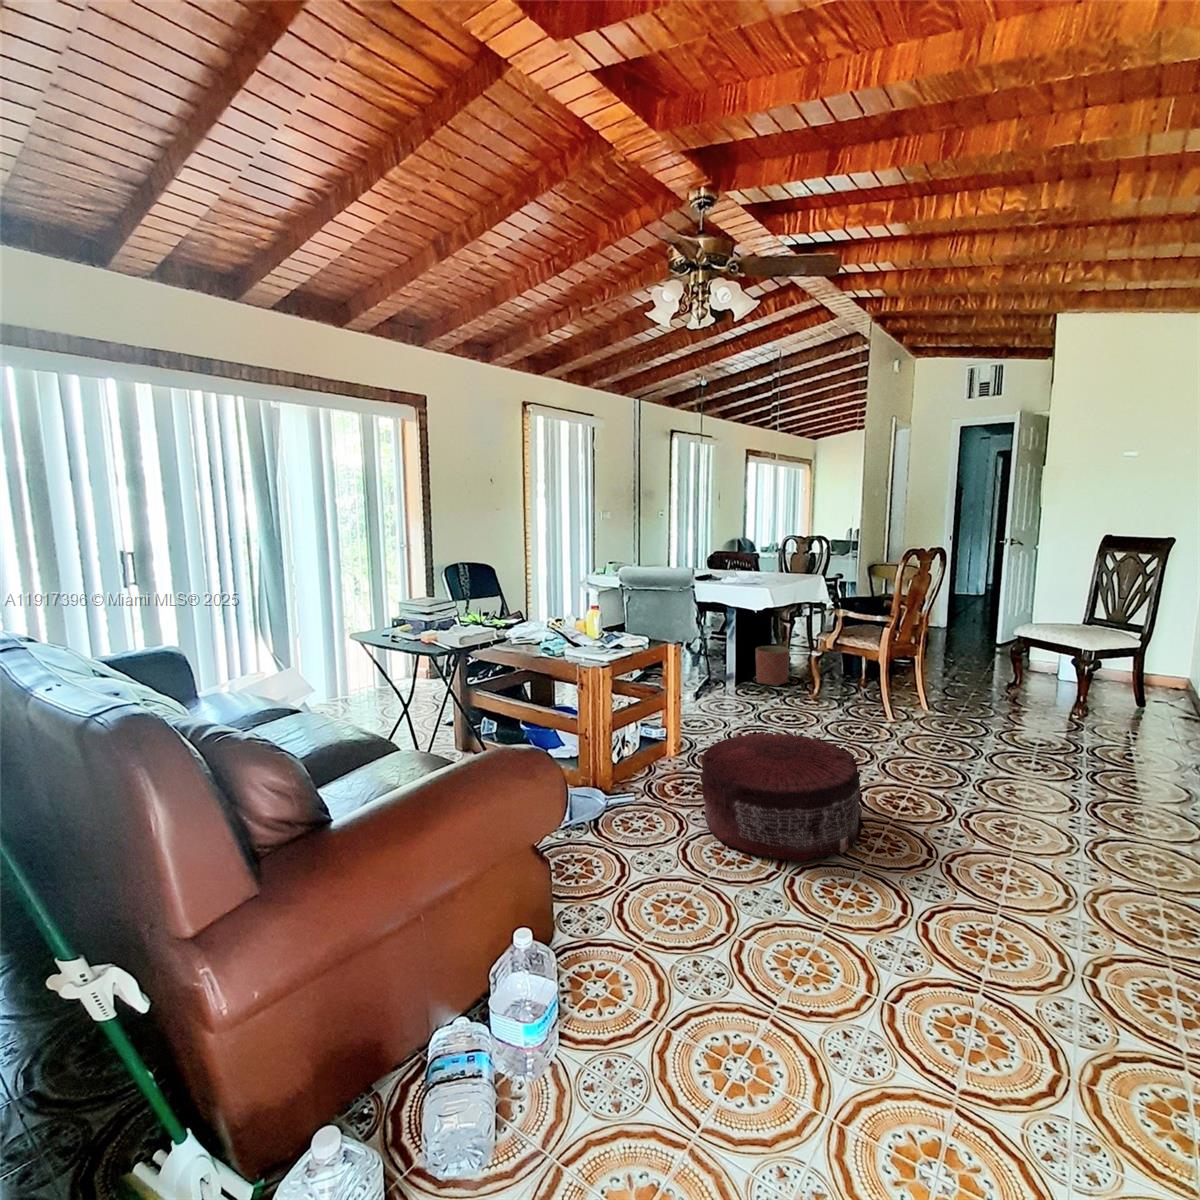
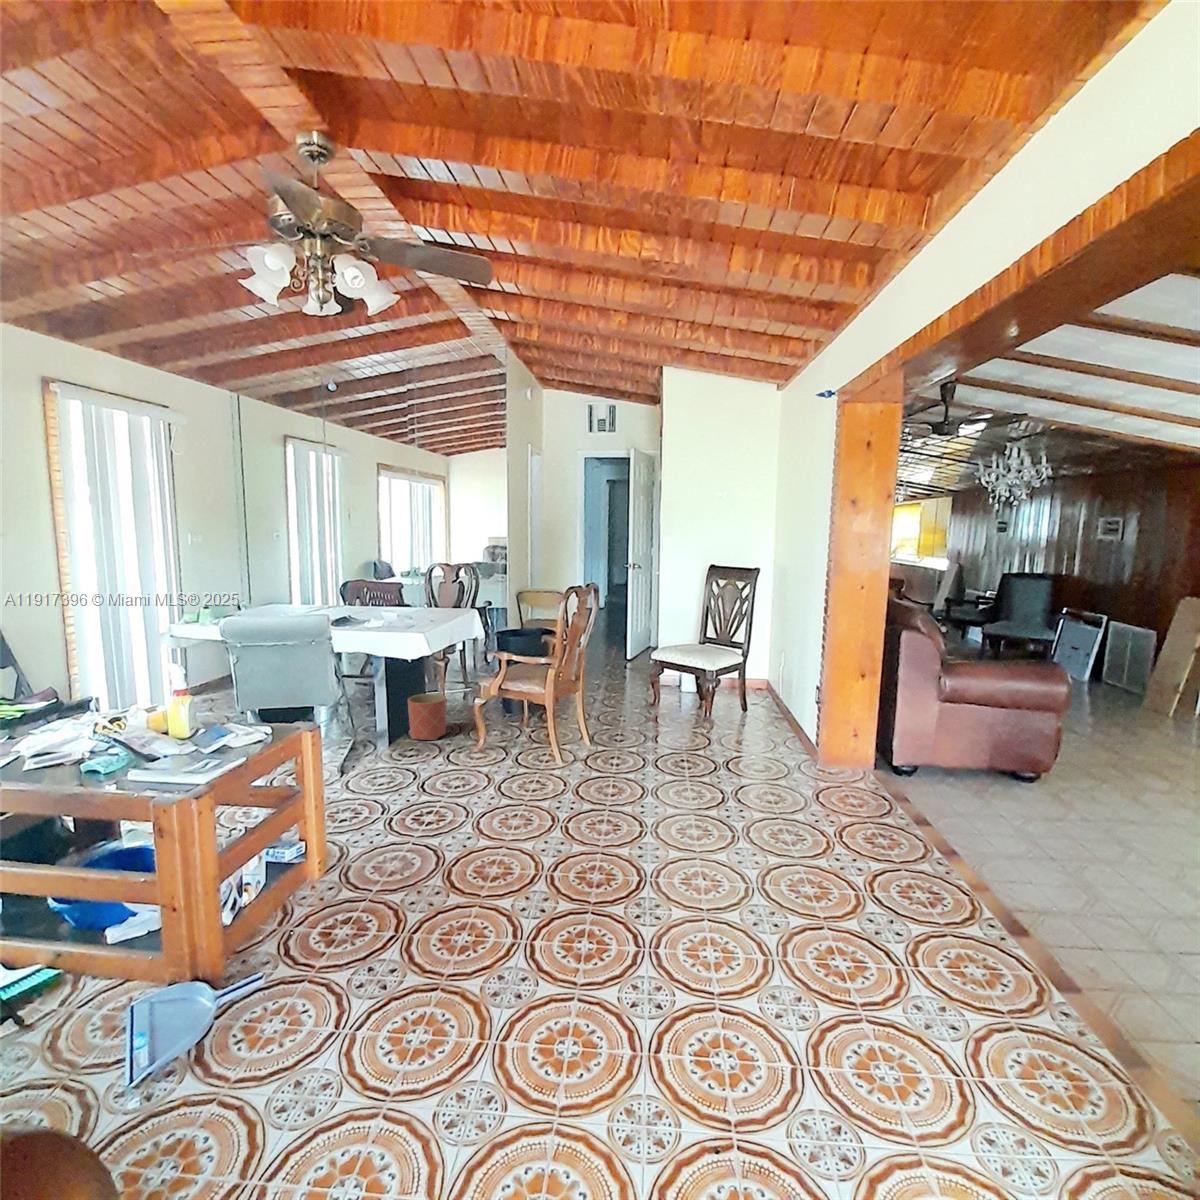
pouf: present [699,731,865,862] -> none [360,828,569,1024]

